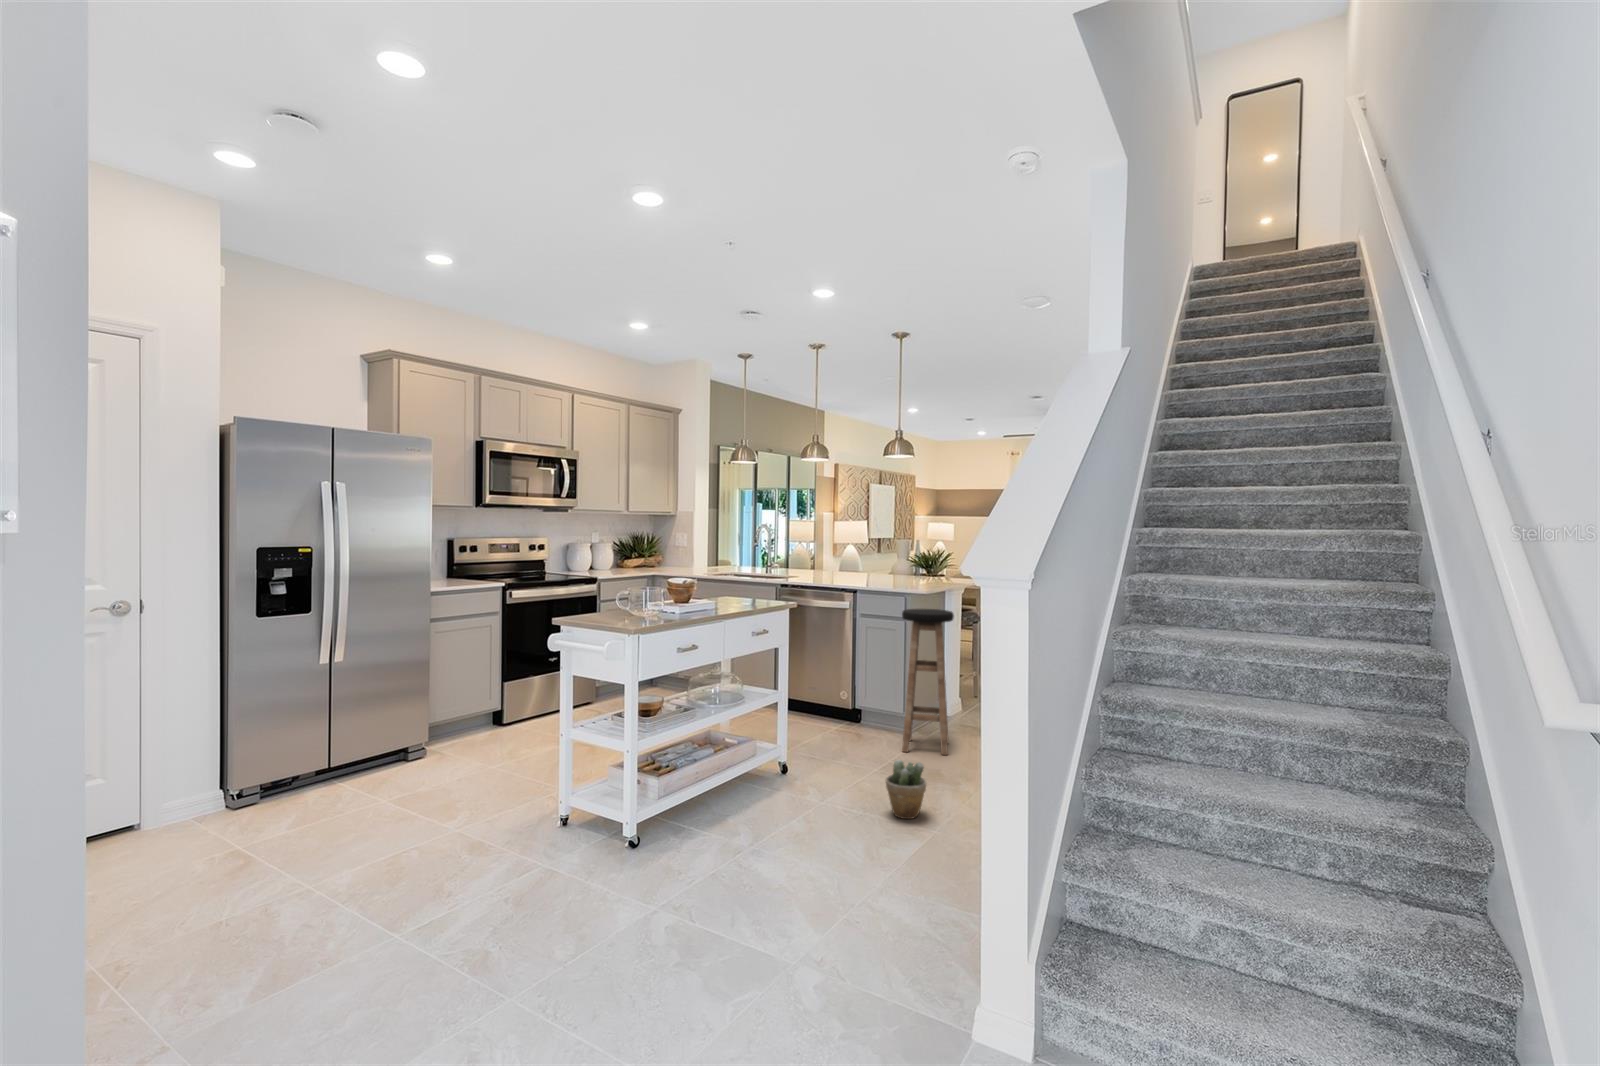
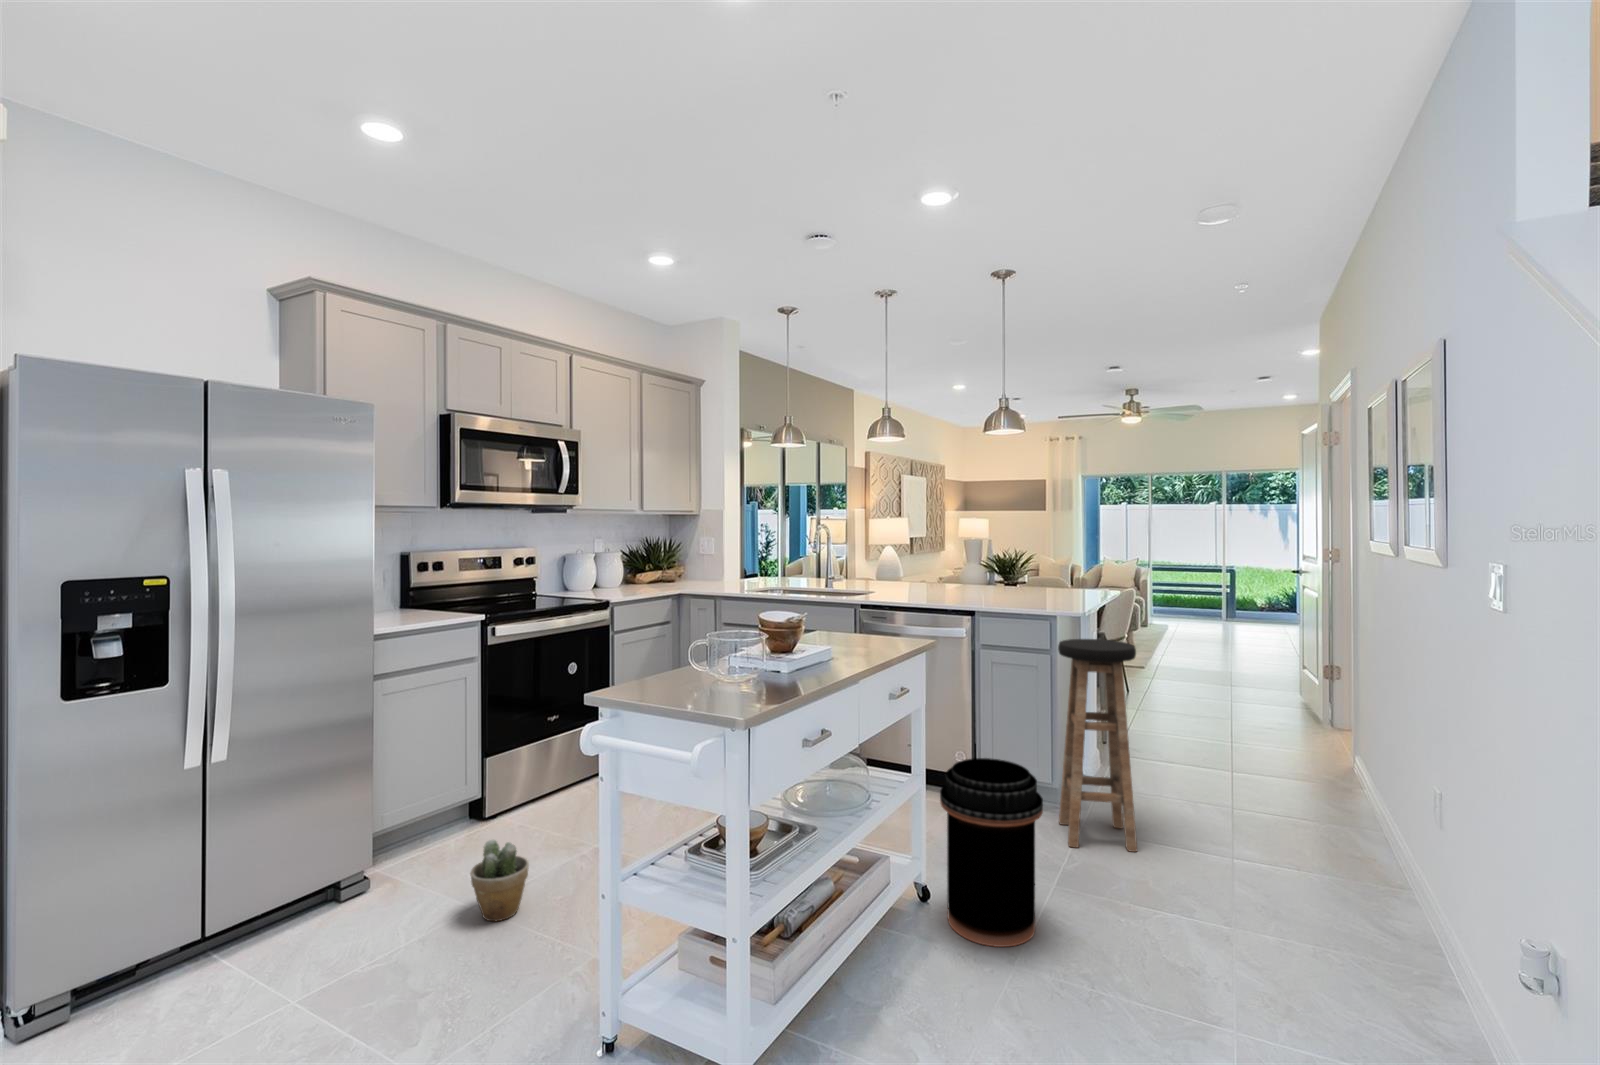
trash can: none [790,679,855,793] -> present [940,758,1043,947]
potted plant: present [886,760,926,819] -> present [470,840,529,921]

